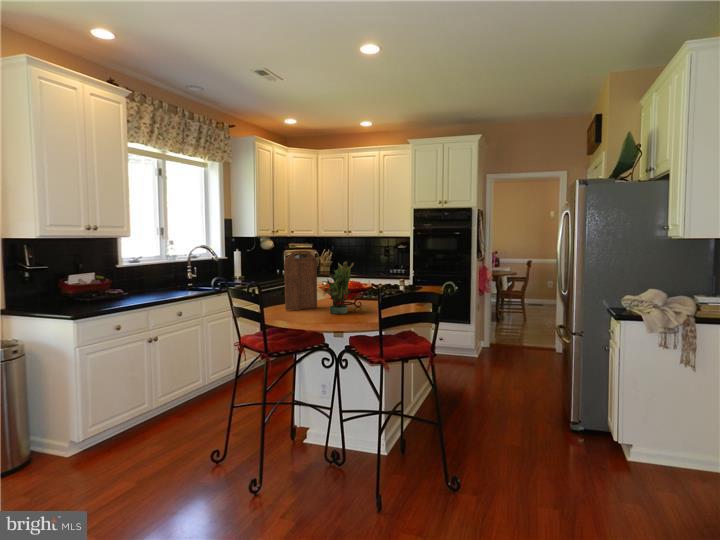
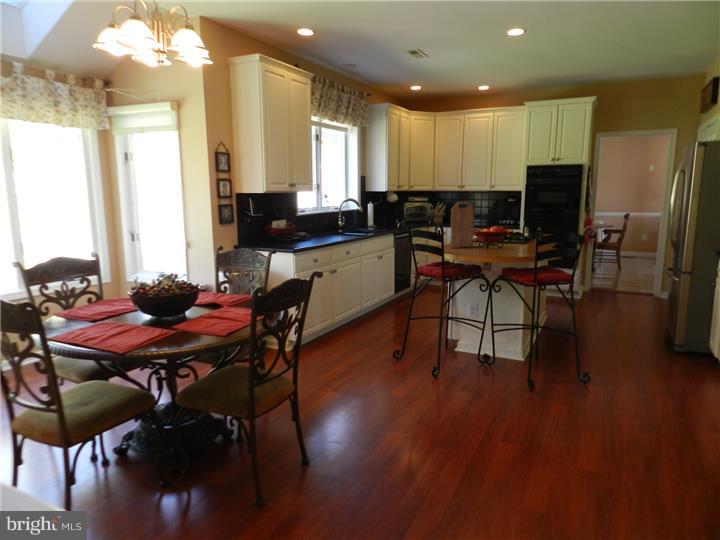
potted plant: present [323,261,354,314] -> none [481,210,507,250]

